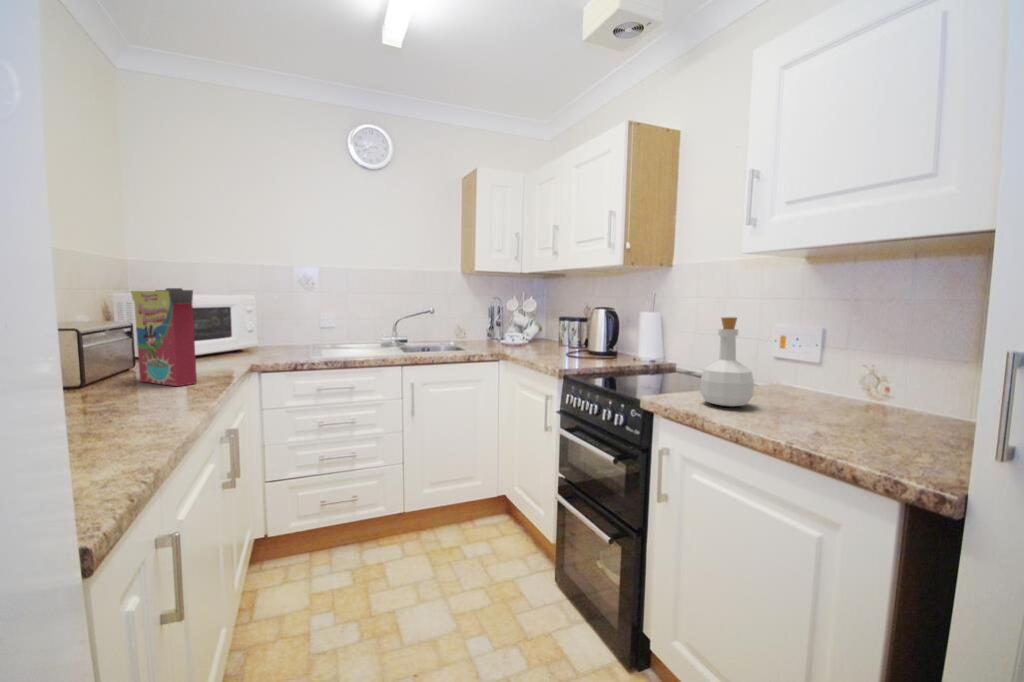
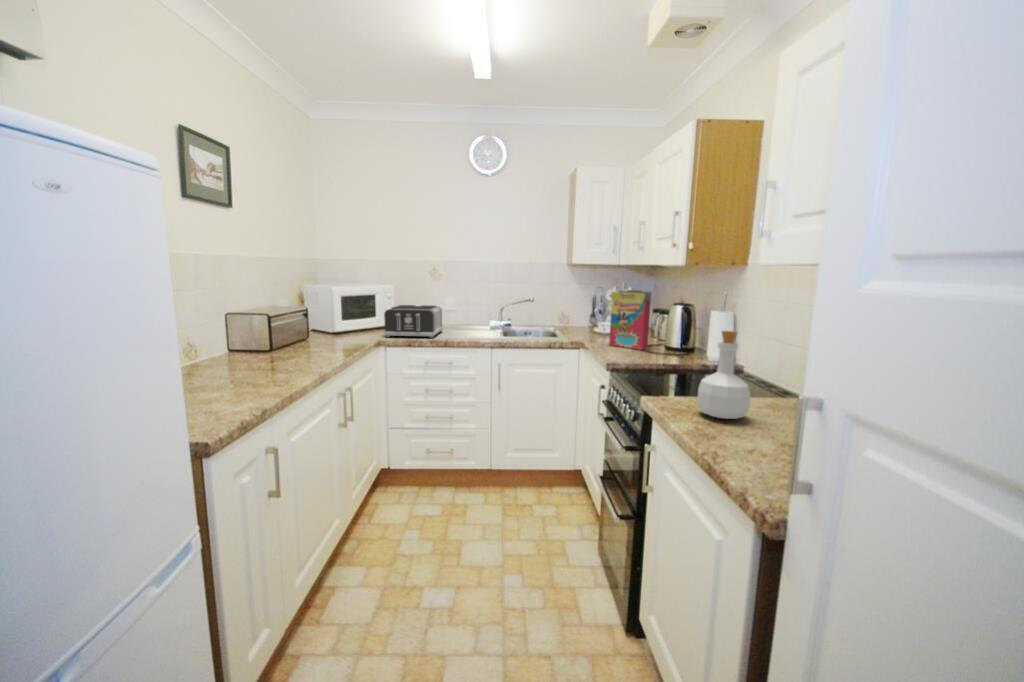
cereal box: present [131,288,197,386] -> present [609,290,651,350]
toaster: none [252,319,327,361] -> present [384,305,443,338]

